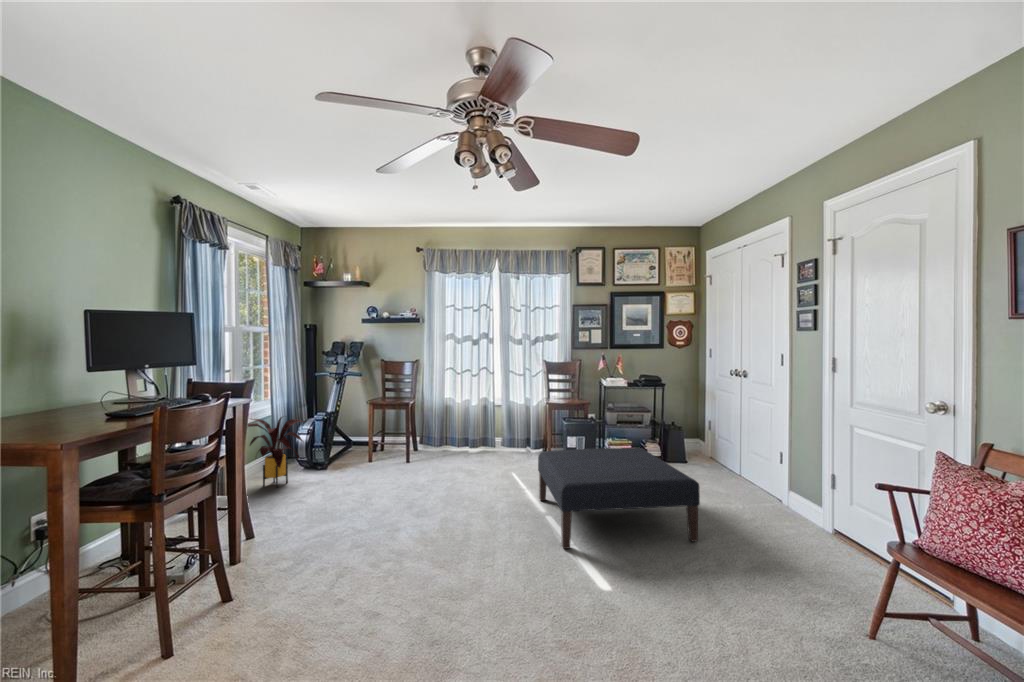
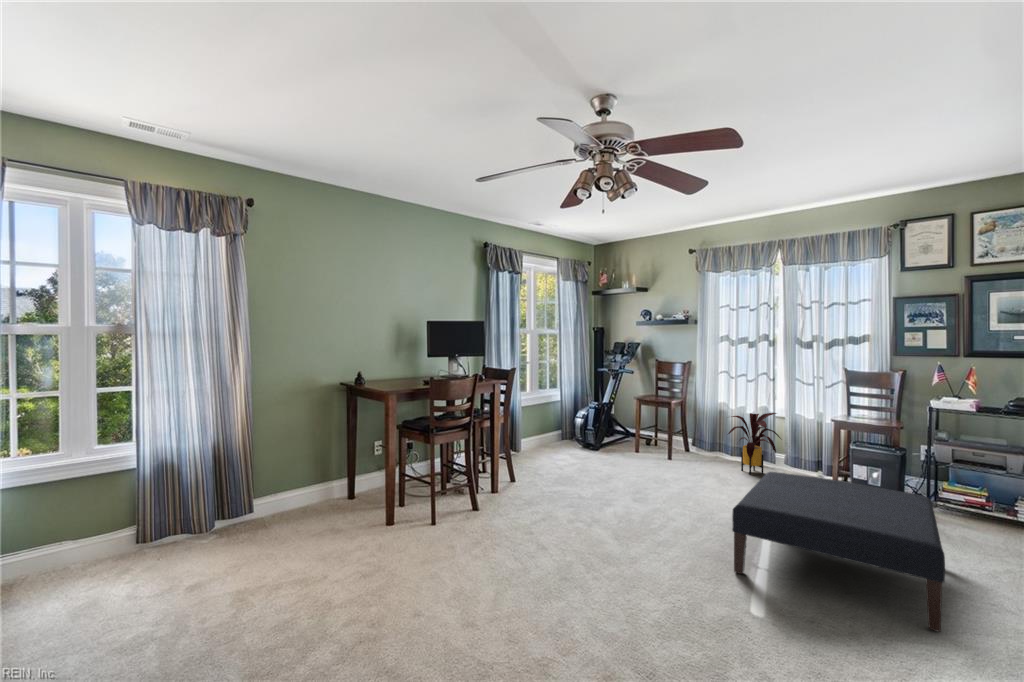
house plant: present [248,417,303,487] -> present [728,413,781,475]

